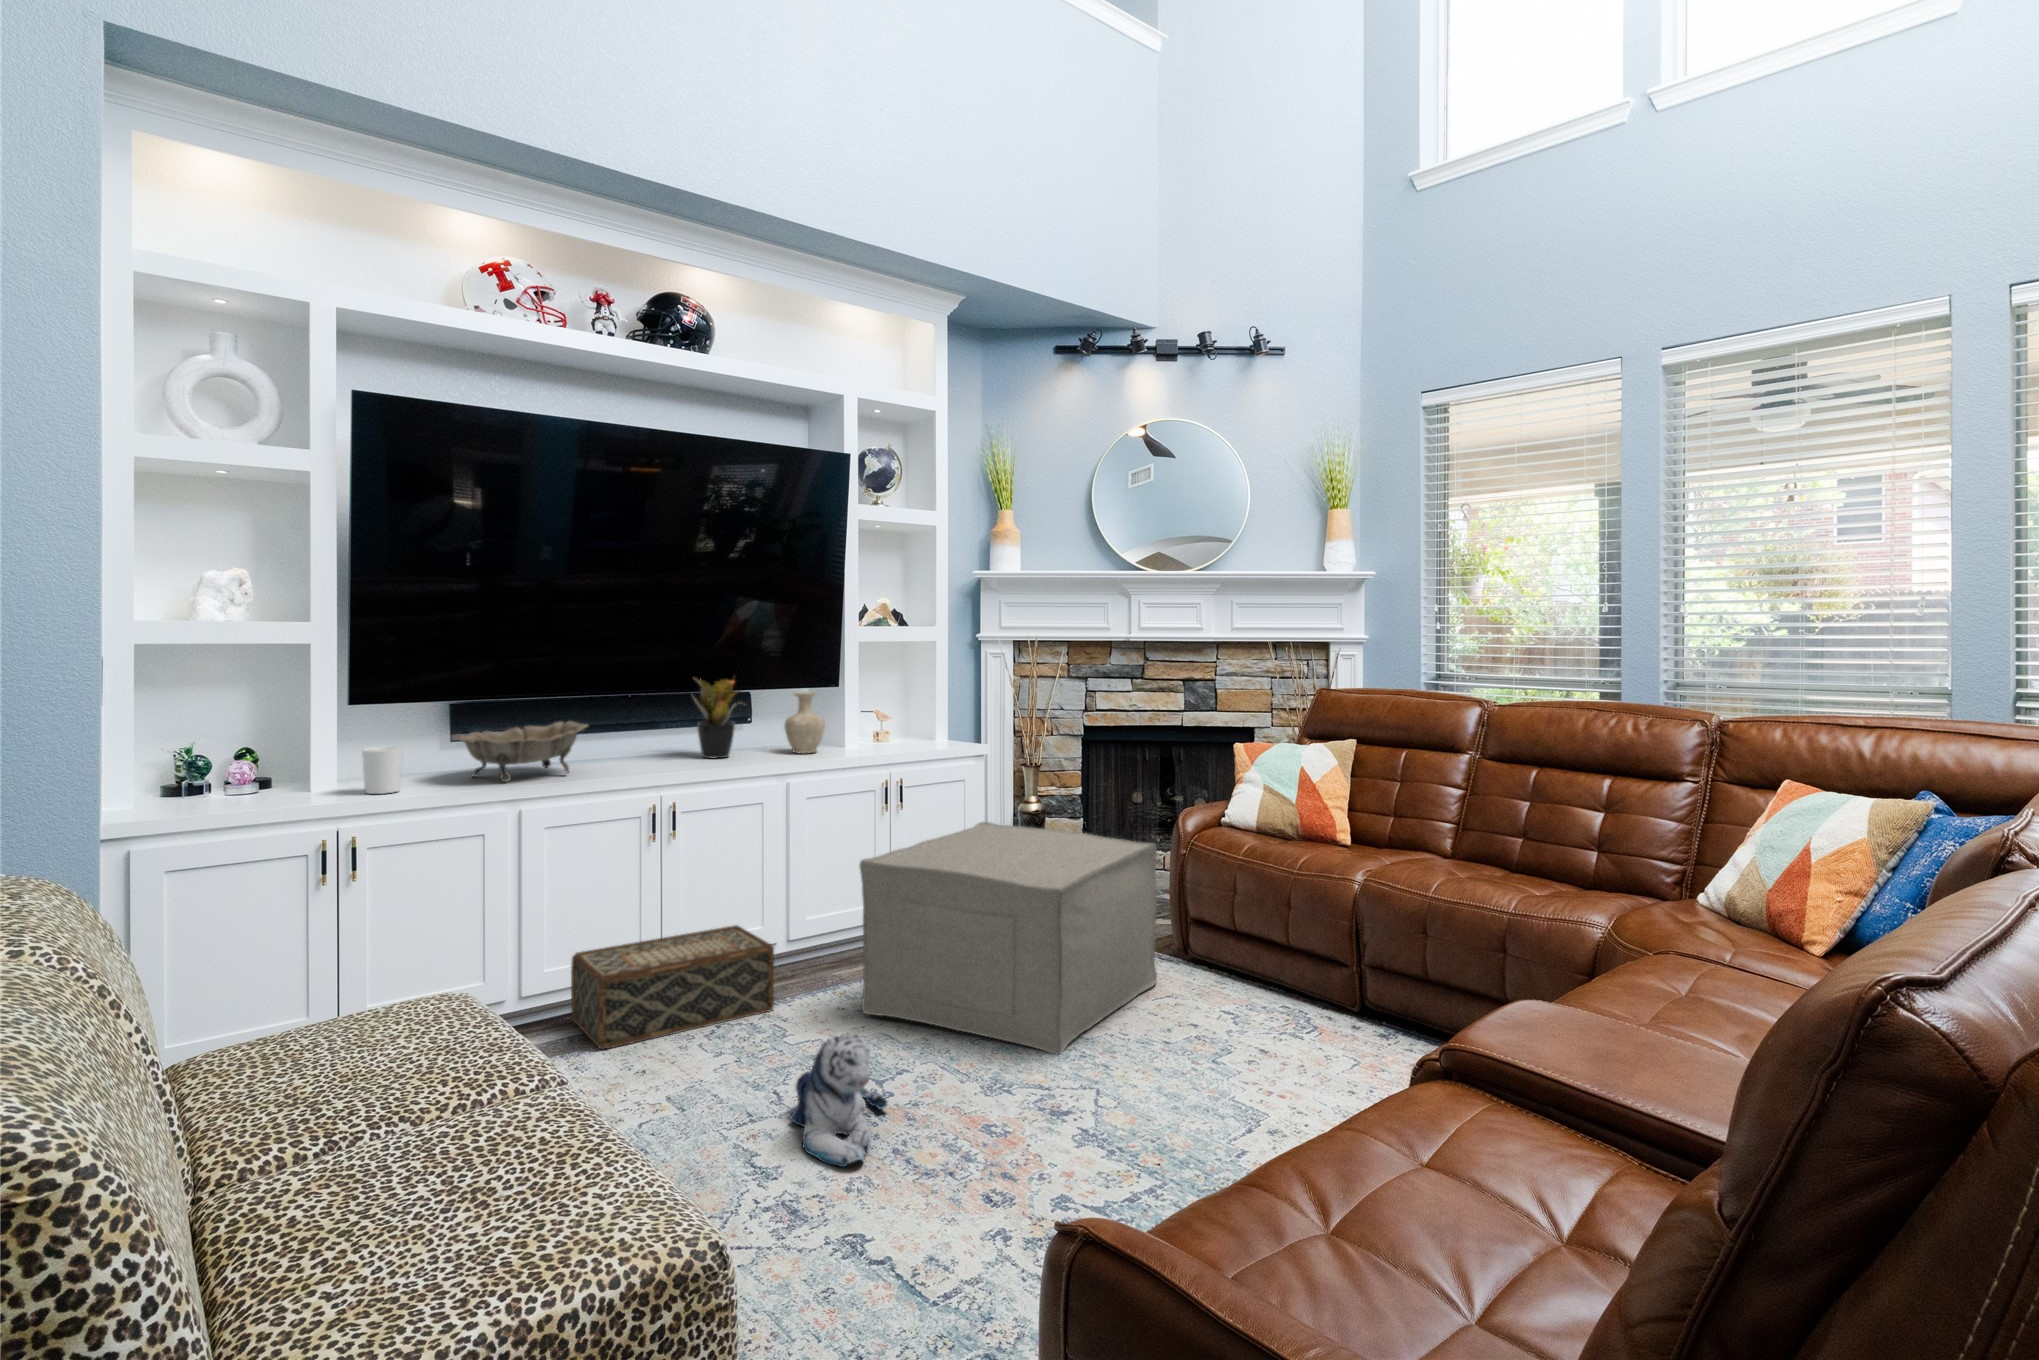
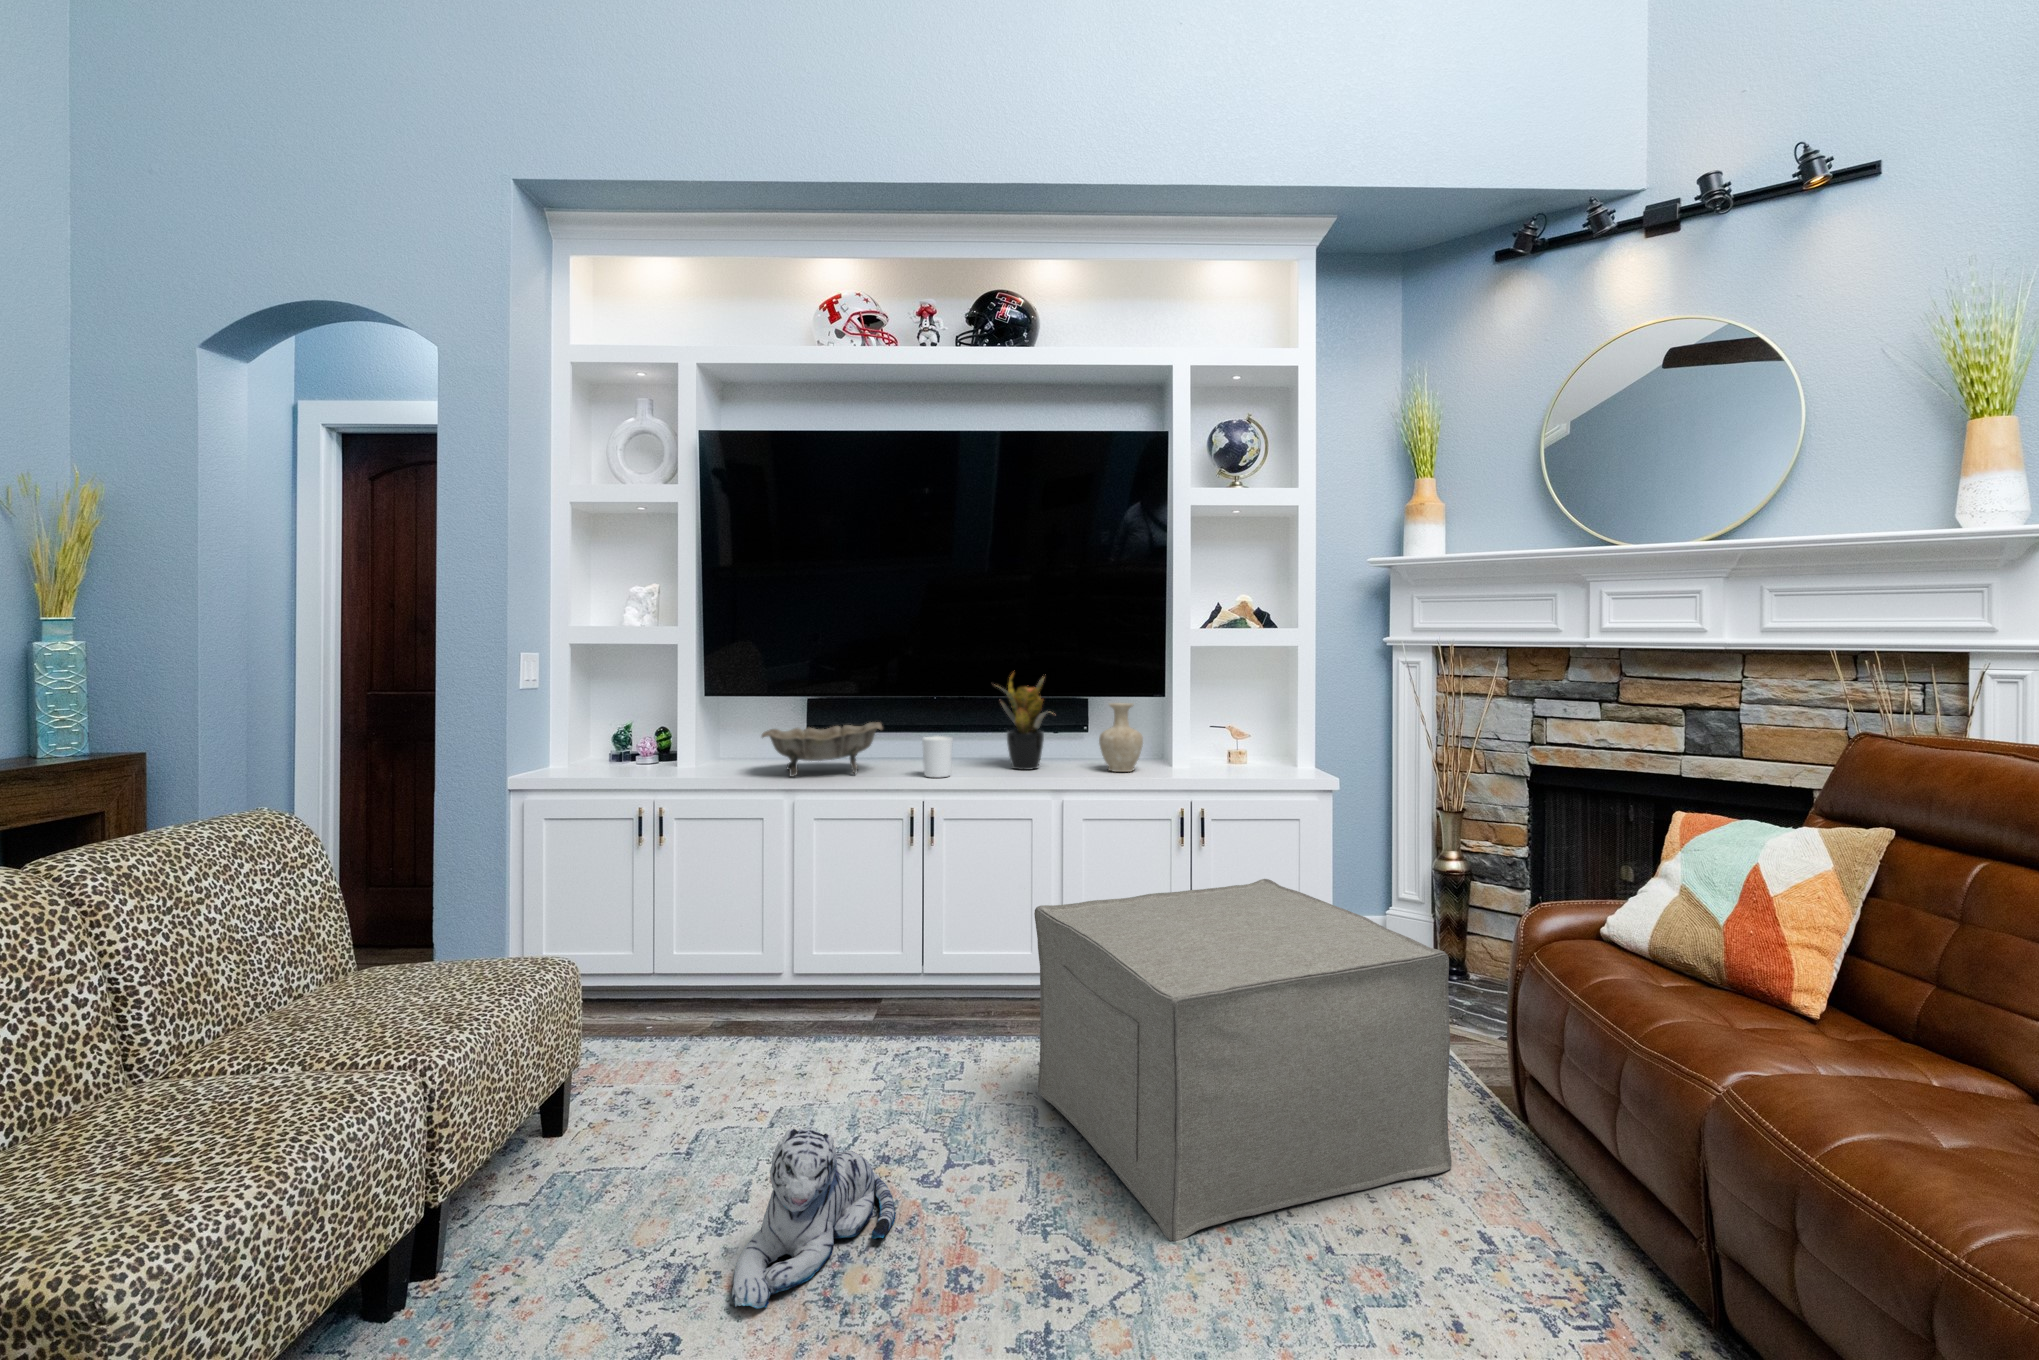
candle holder: present [362,747,403,794] -> present [922,736,953,778]
woven basket: present [571,925,774,1049] -> none [792,952,988,1061]

